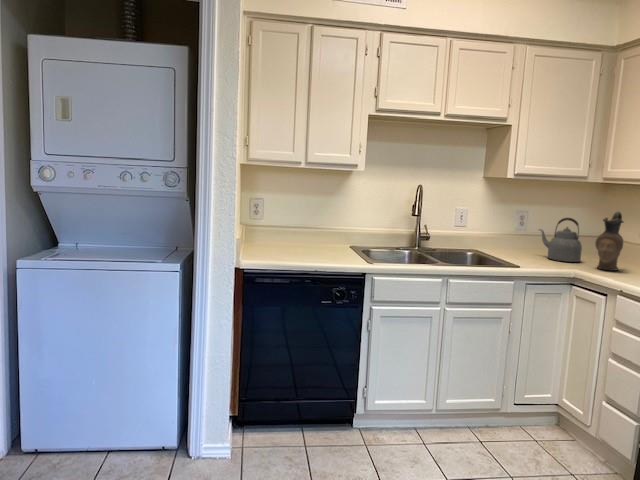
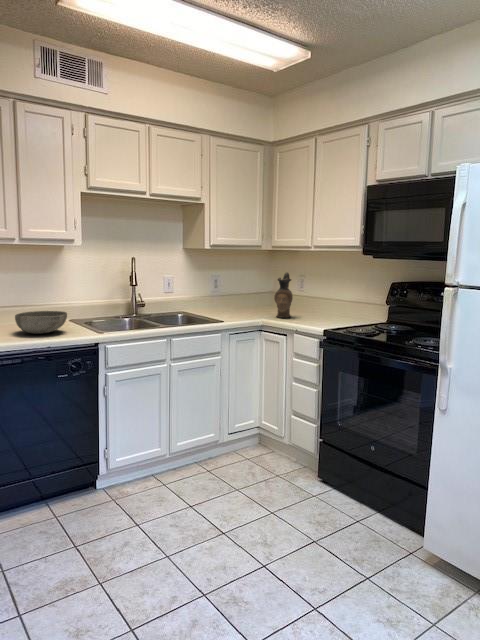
kettle: present [540,218,582,262] -> none [231,279,264,314]
bowl: none [292,234,340,257] -> present [15,311,67,334]

